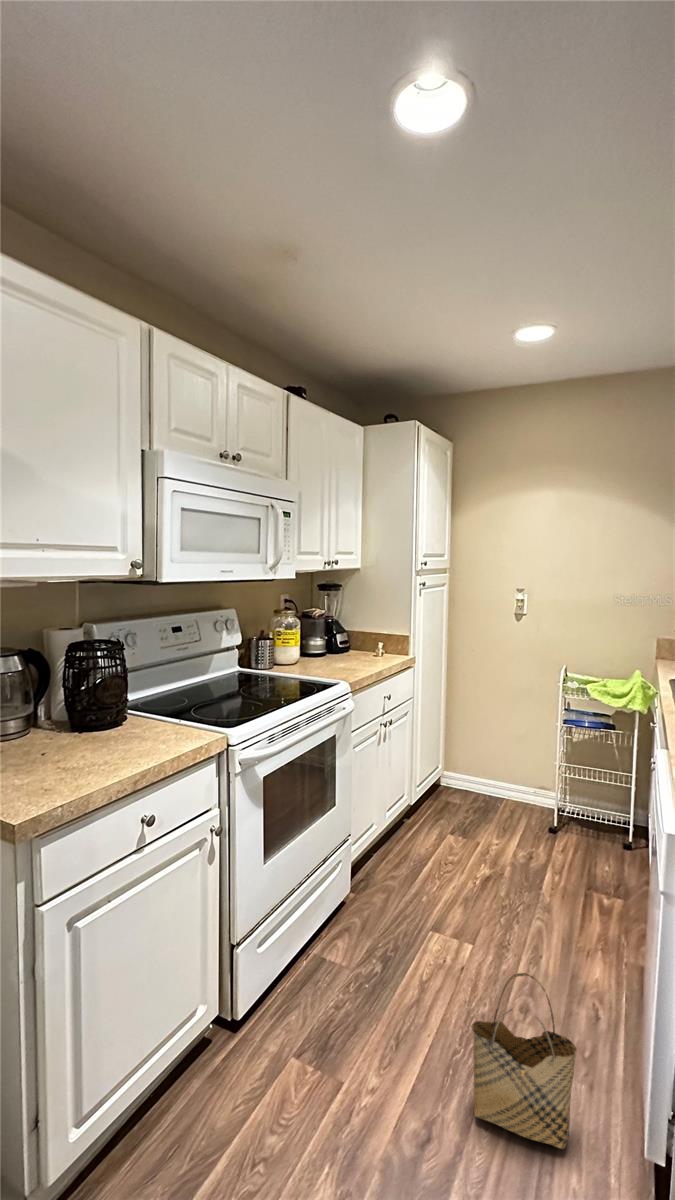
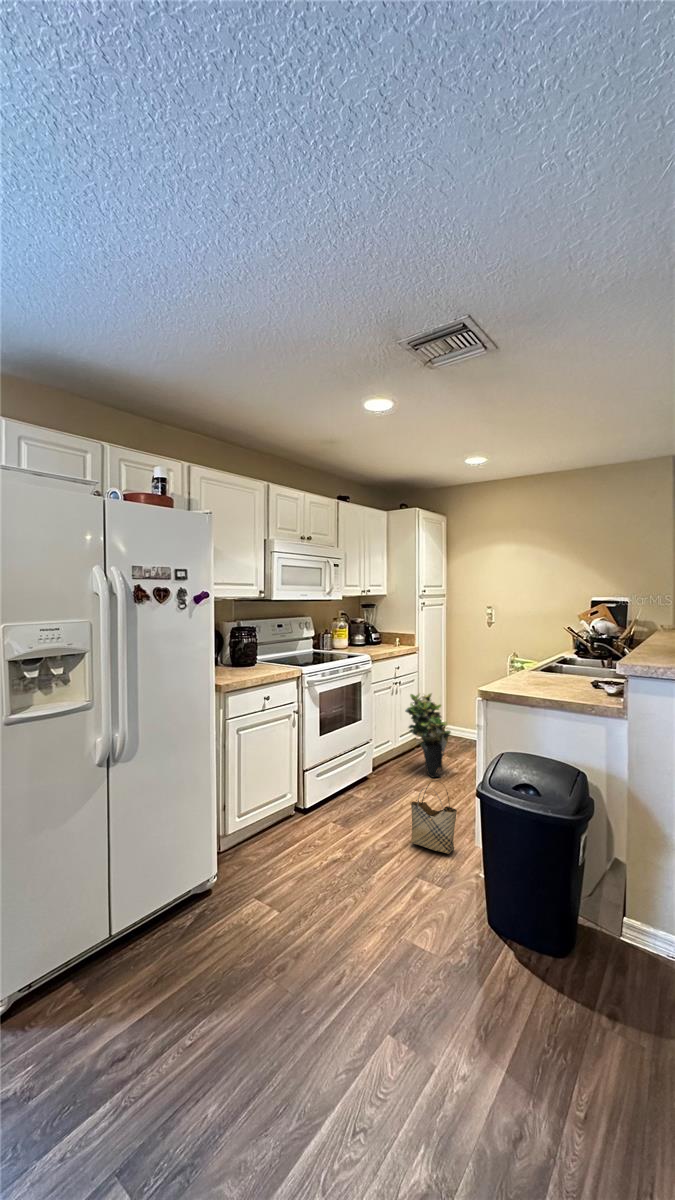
potted plant: none [404,739,483,893] -> present [405,694,451,778]

